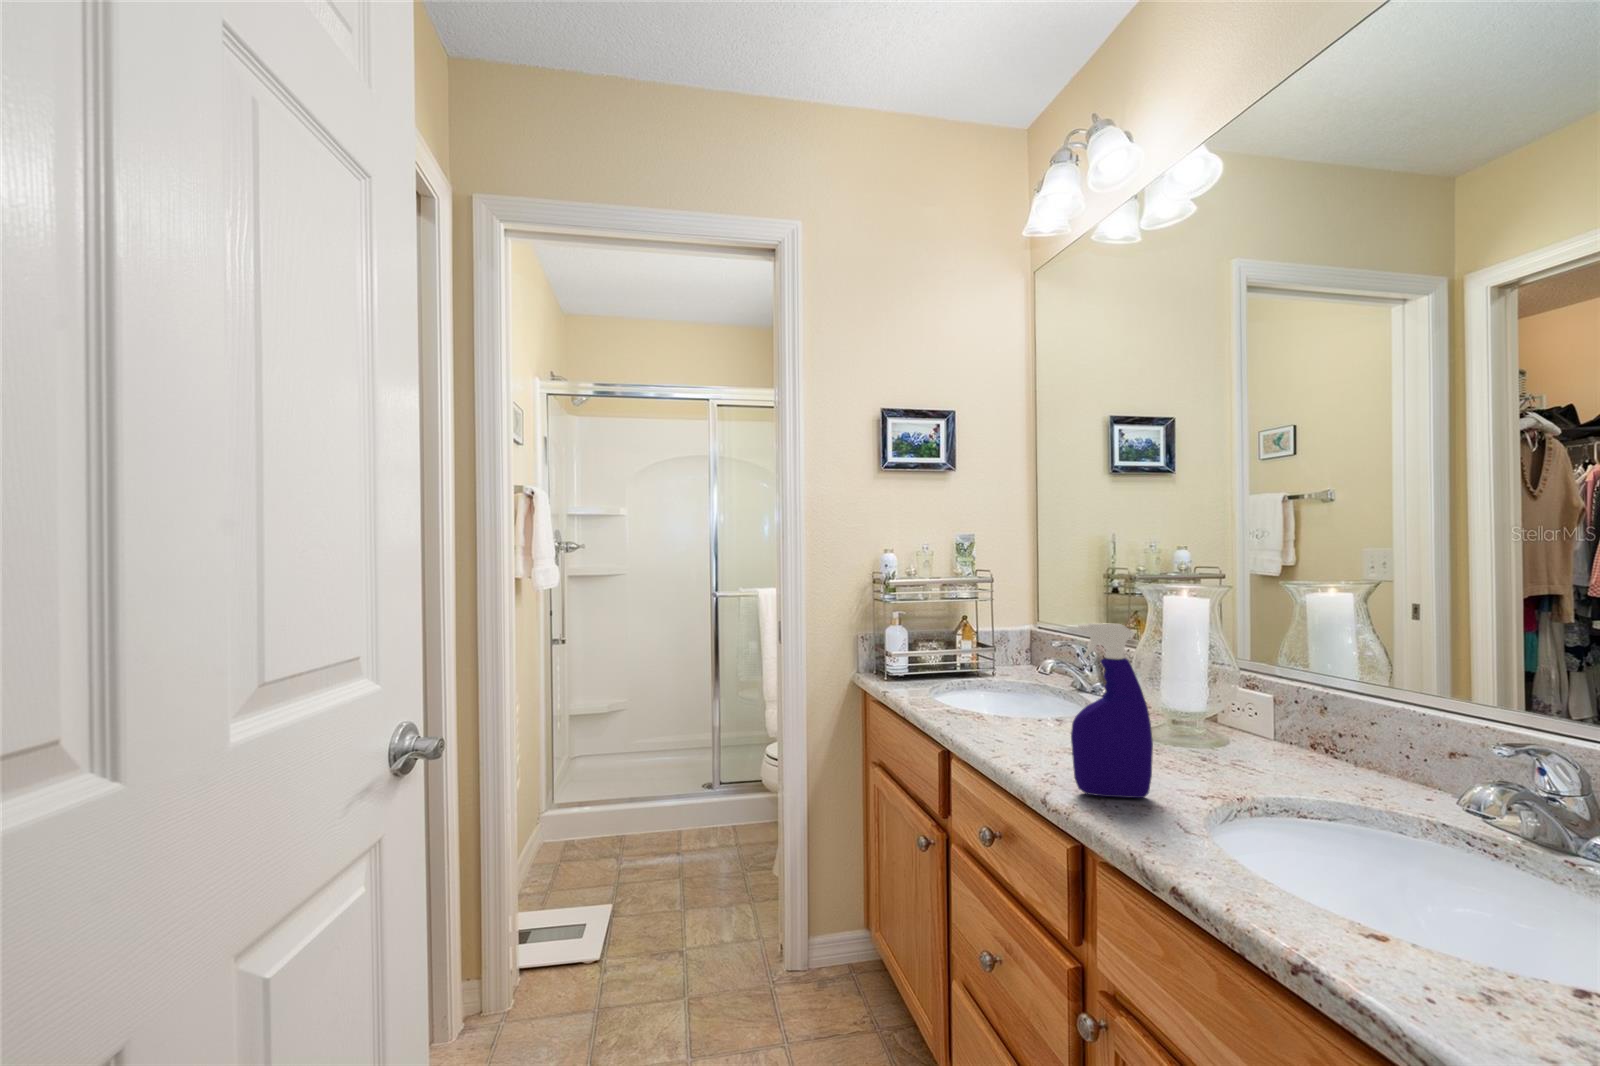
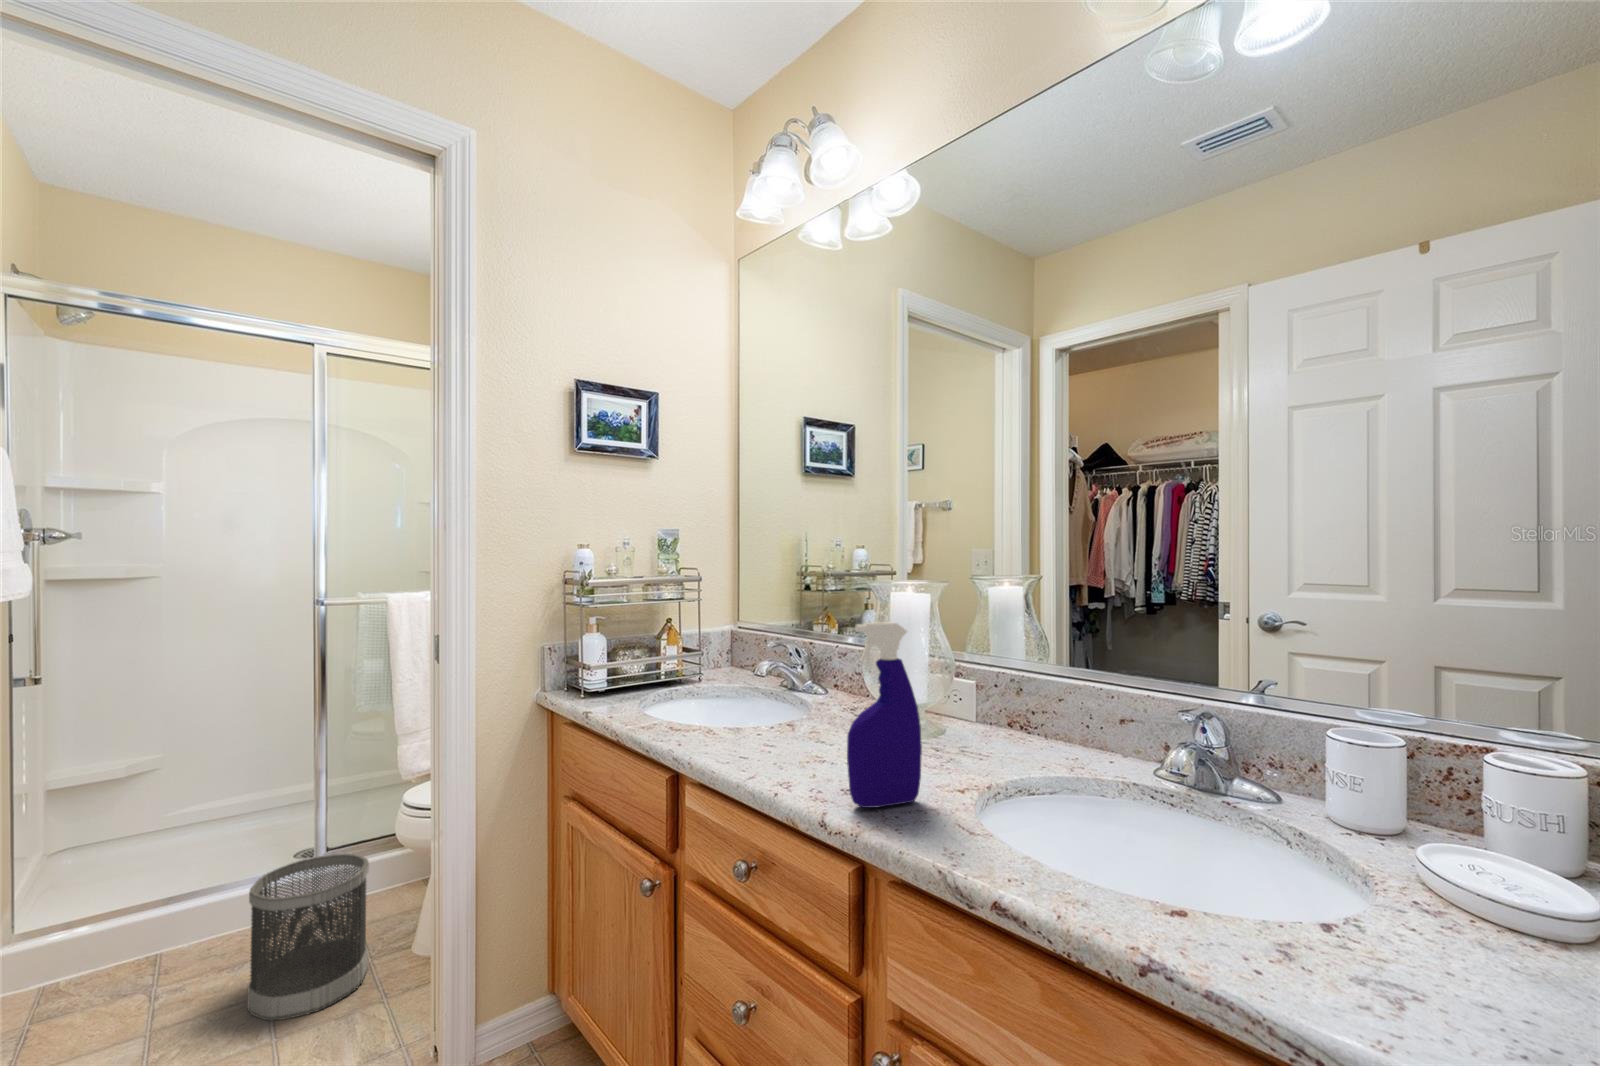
wastebasket: none [671,783,744,896] -> present [247,854,369,1020]

